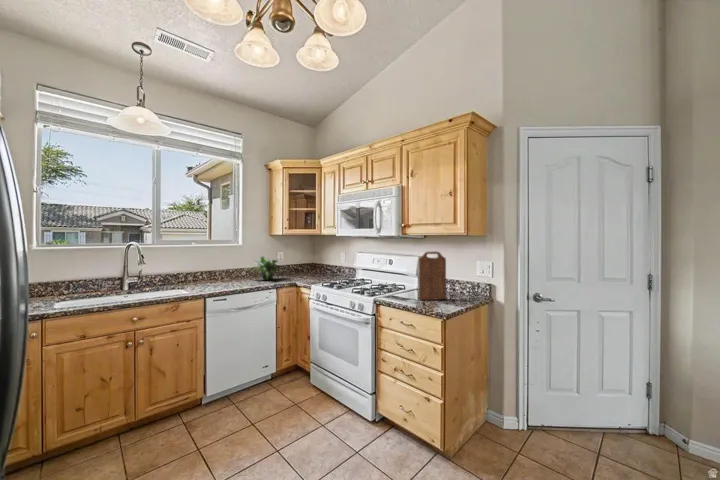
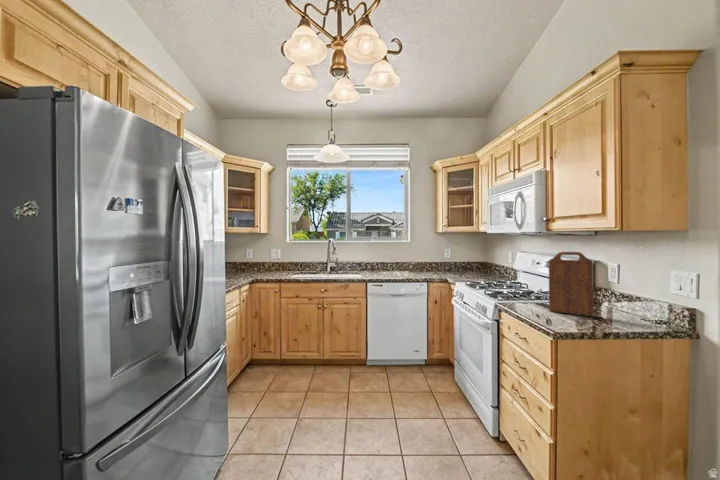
potted plant: present [248,256,282,280] -> none [410,251,441,274]

